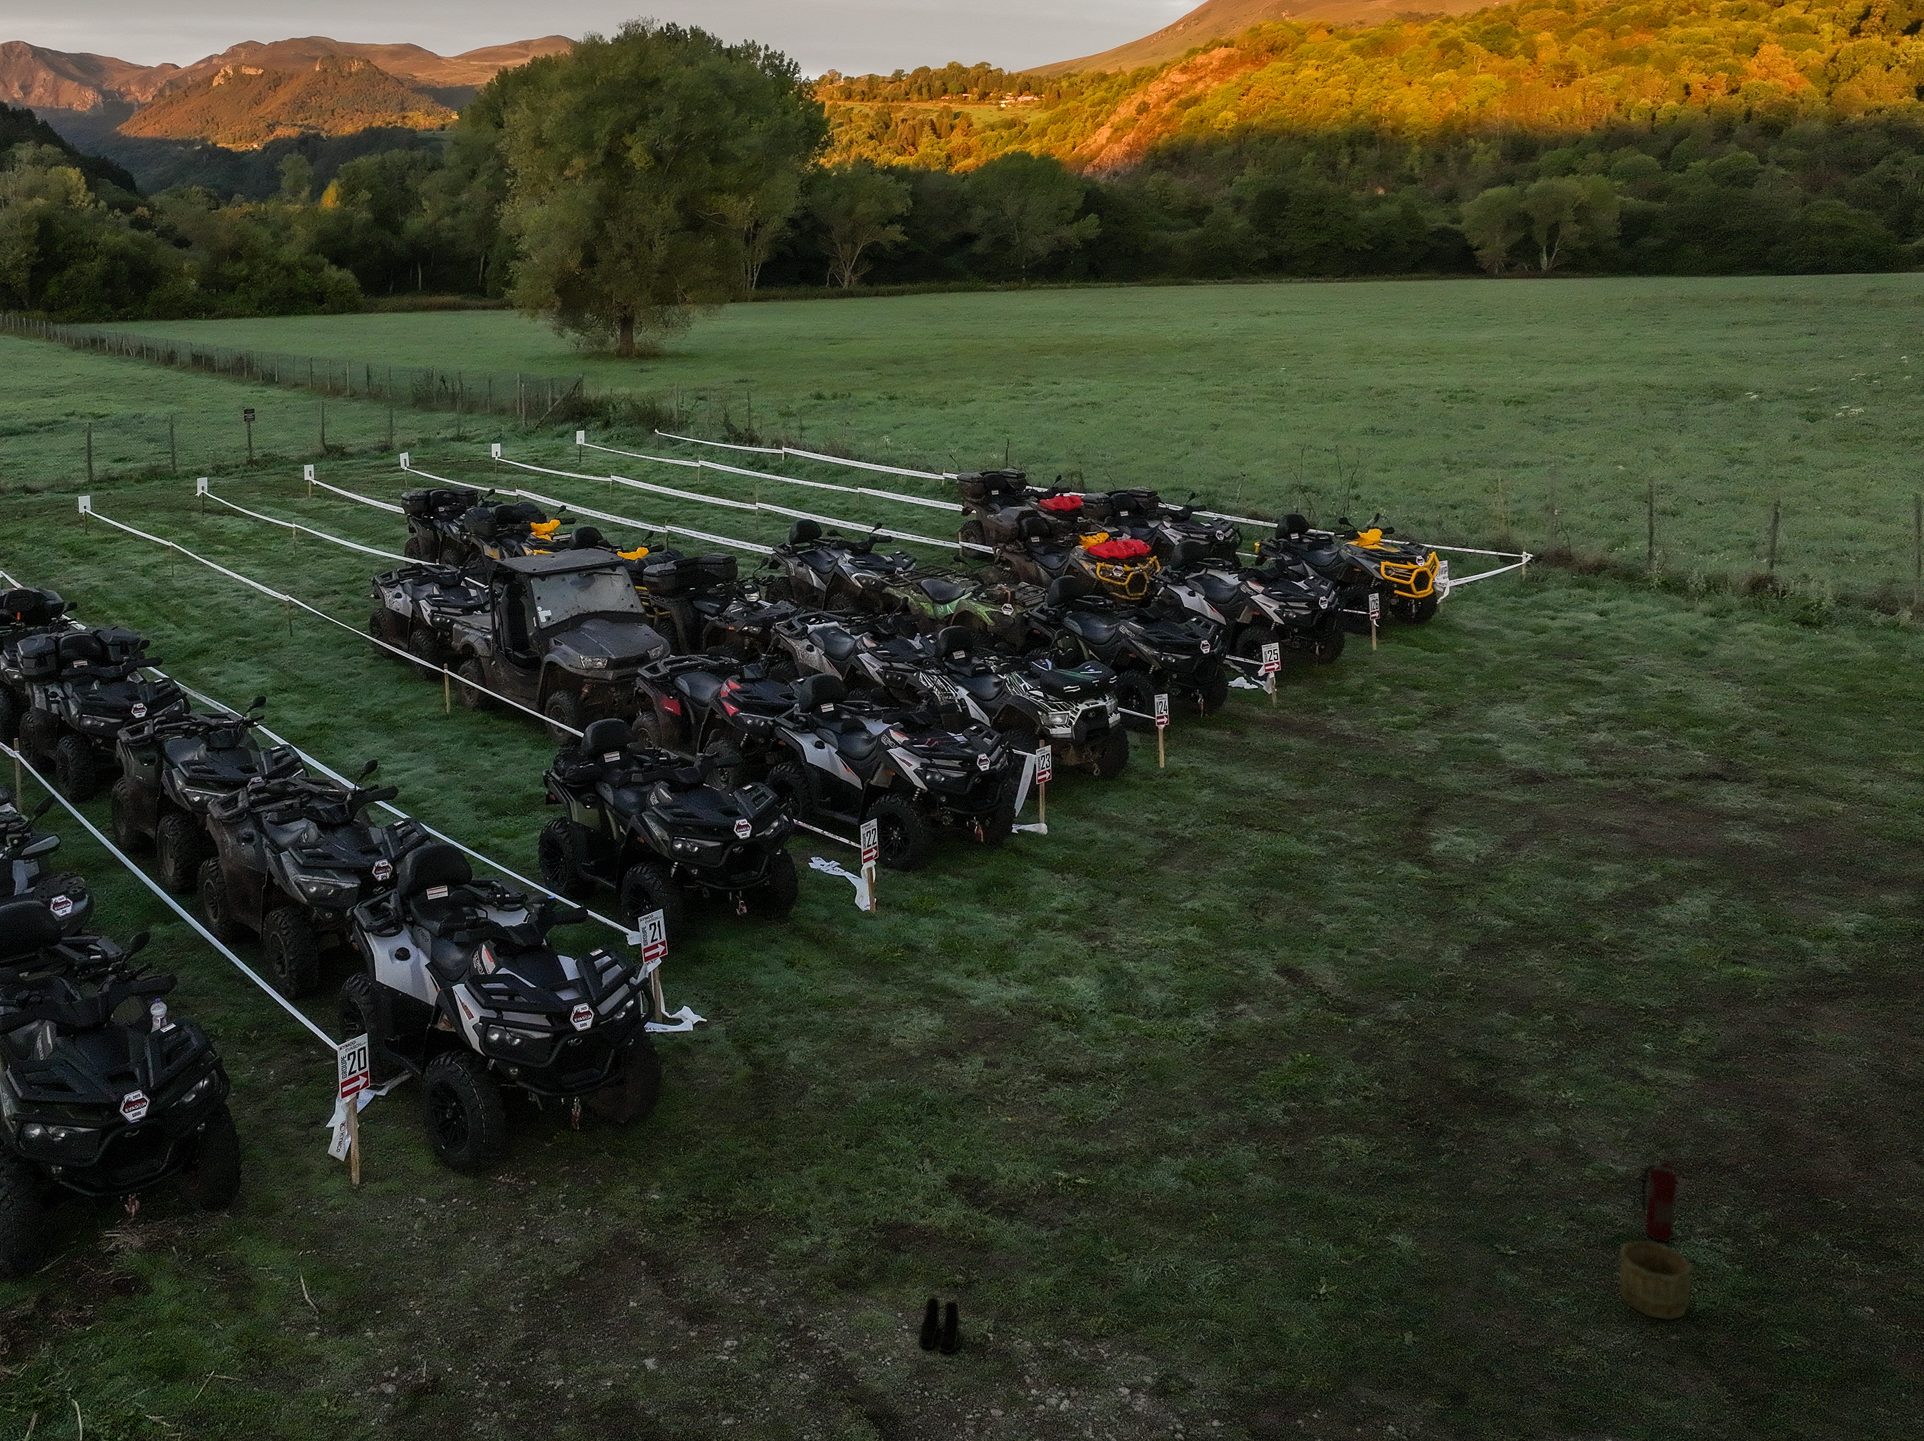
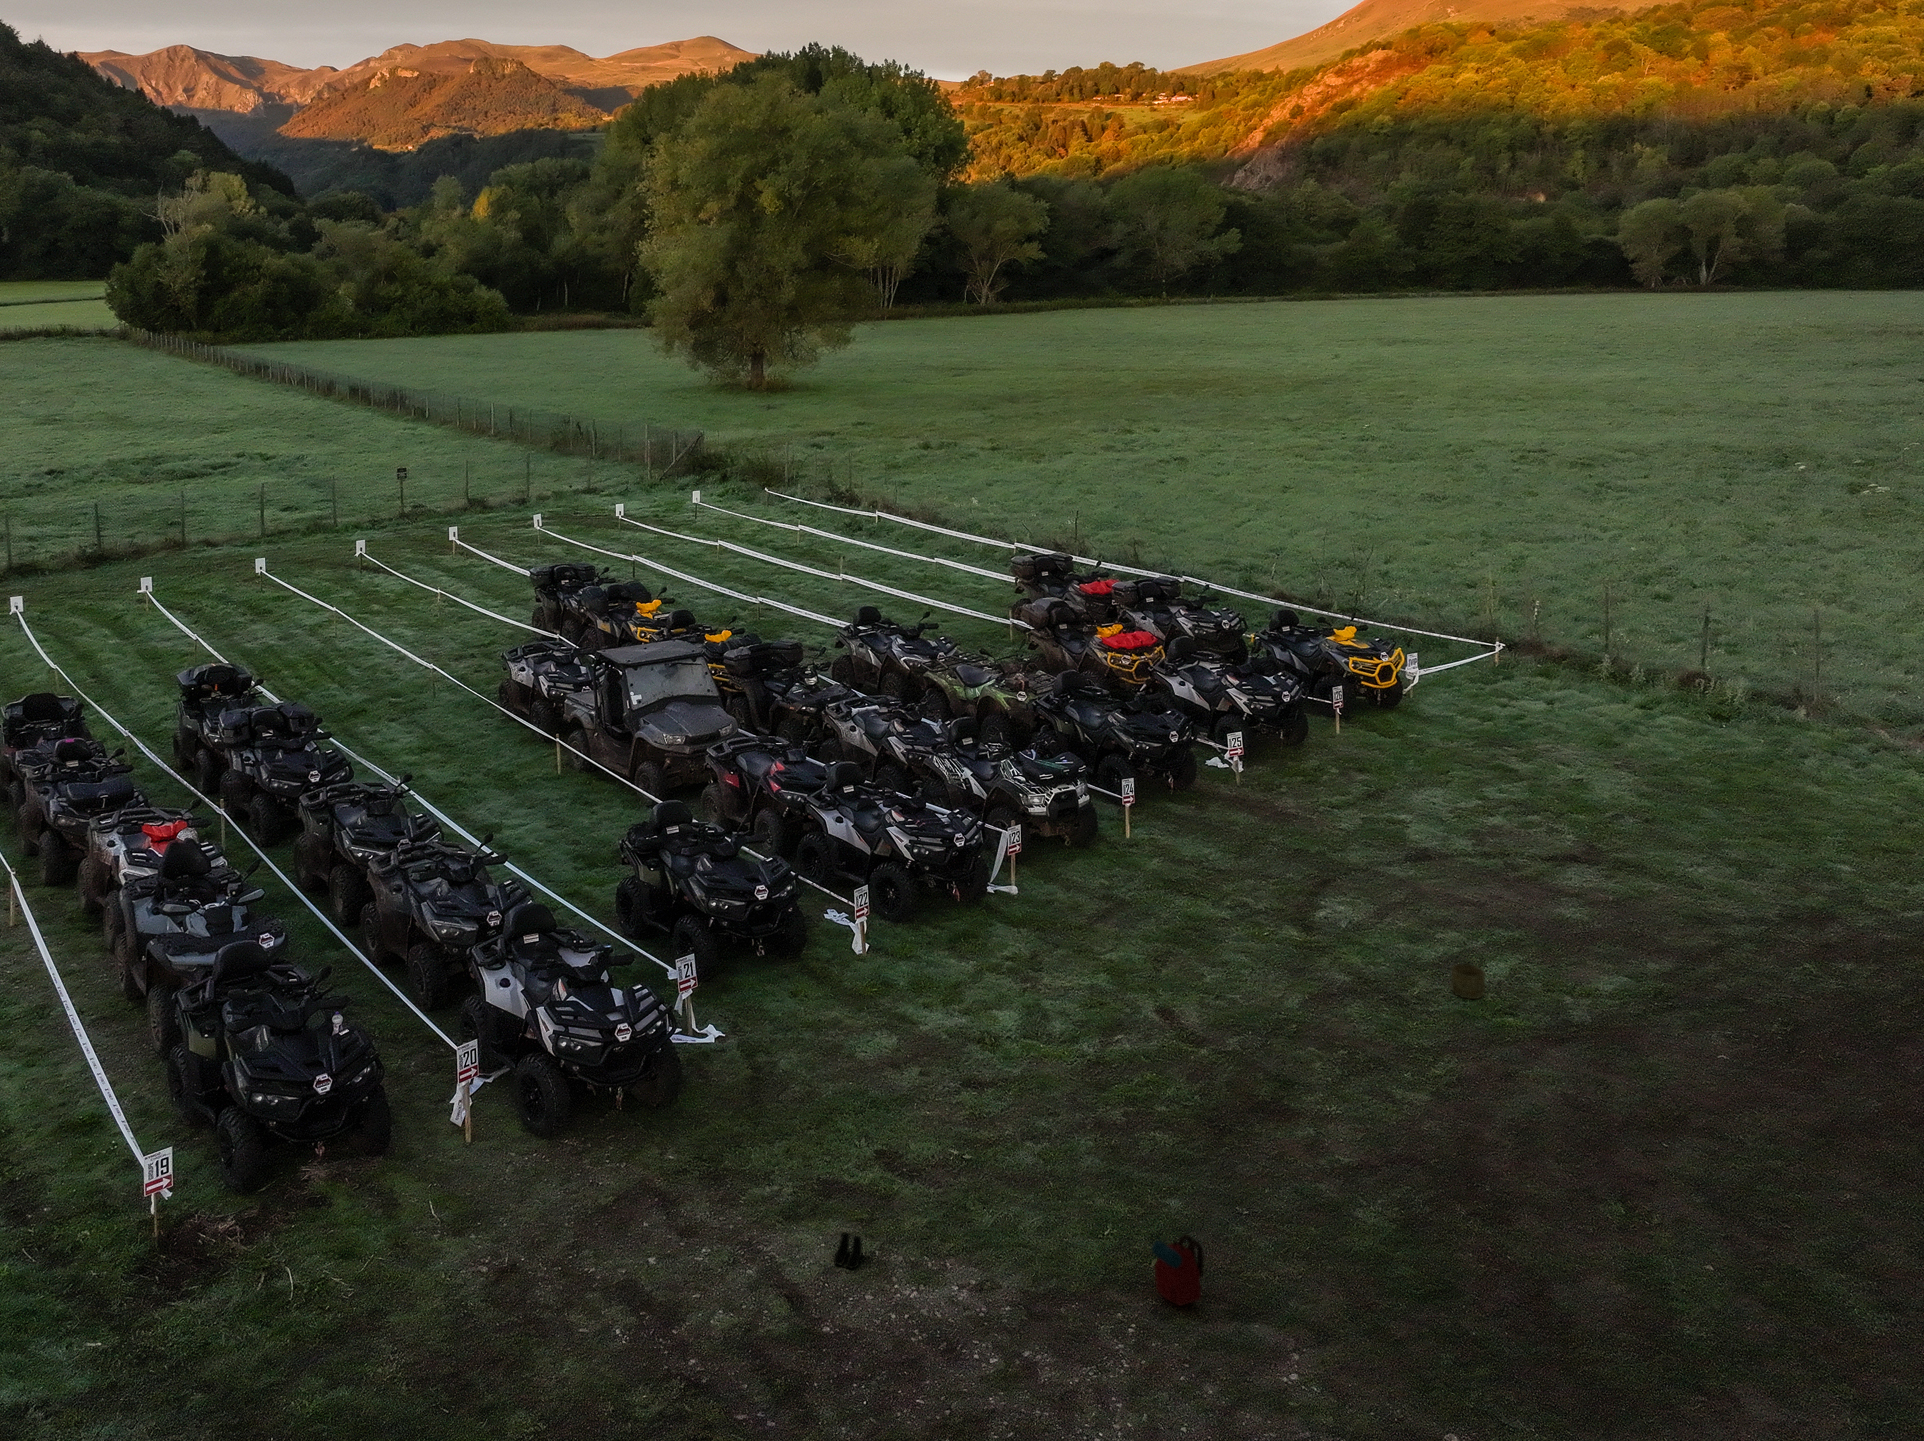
fire extinguisher: present [1642,1162,1682,1242] -> none [1355,1162,1381,1219]
wooden bucket: present [1620,1241,1692,1320] -> present [1451,964,1485,999]
backpack: none [1401,1280,1481,1391] -> present [1152,1234,1204,1306]

